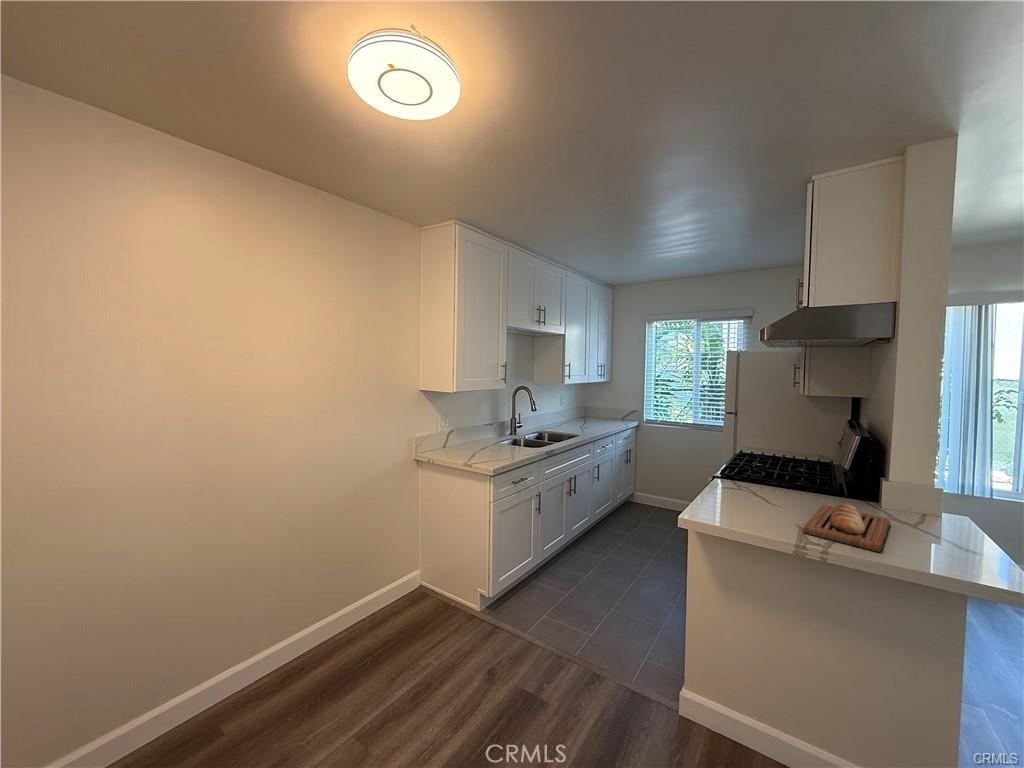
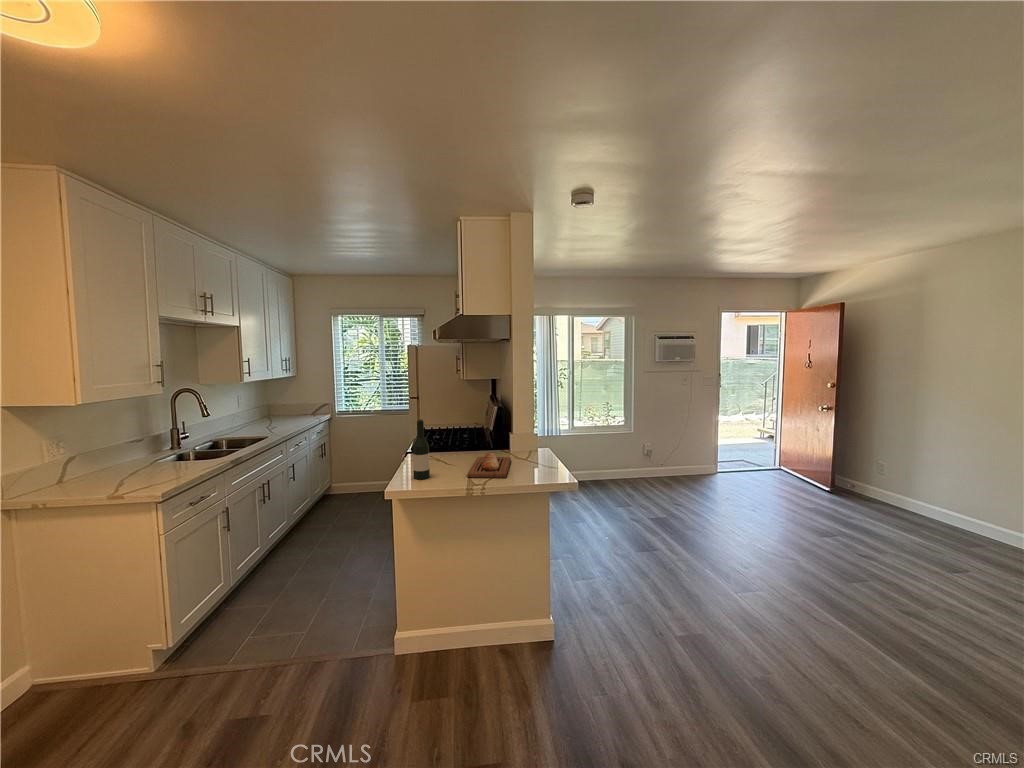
wine bottle: none [718,438,743,517] -> present [413,419,430,479]

